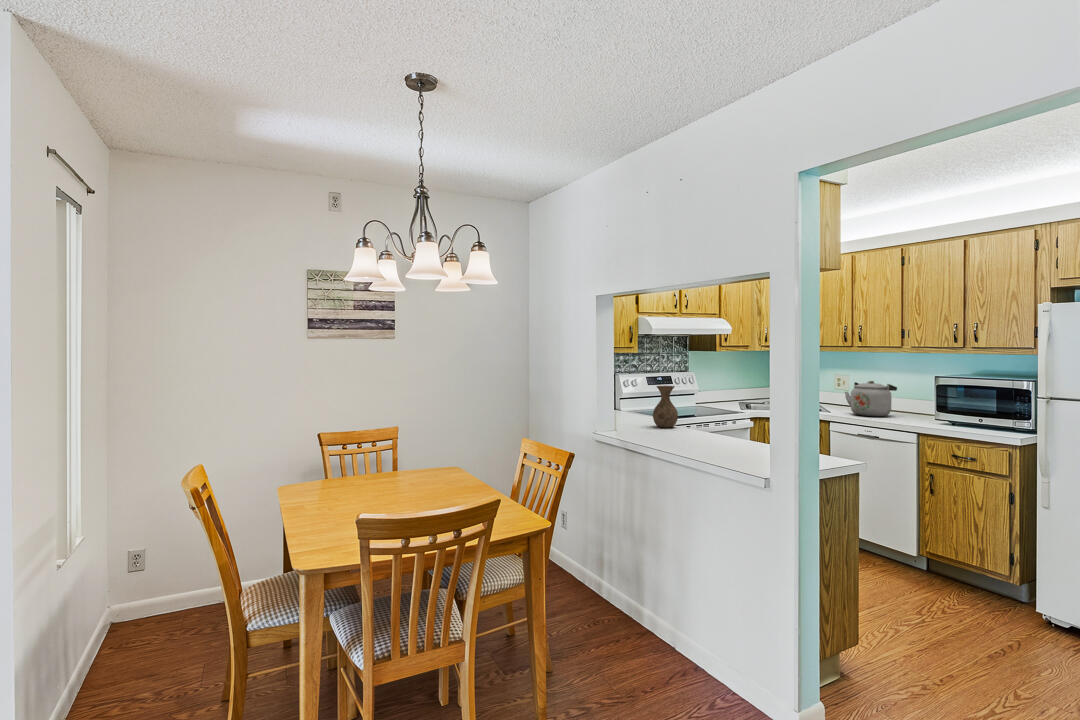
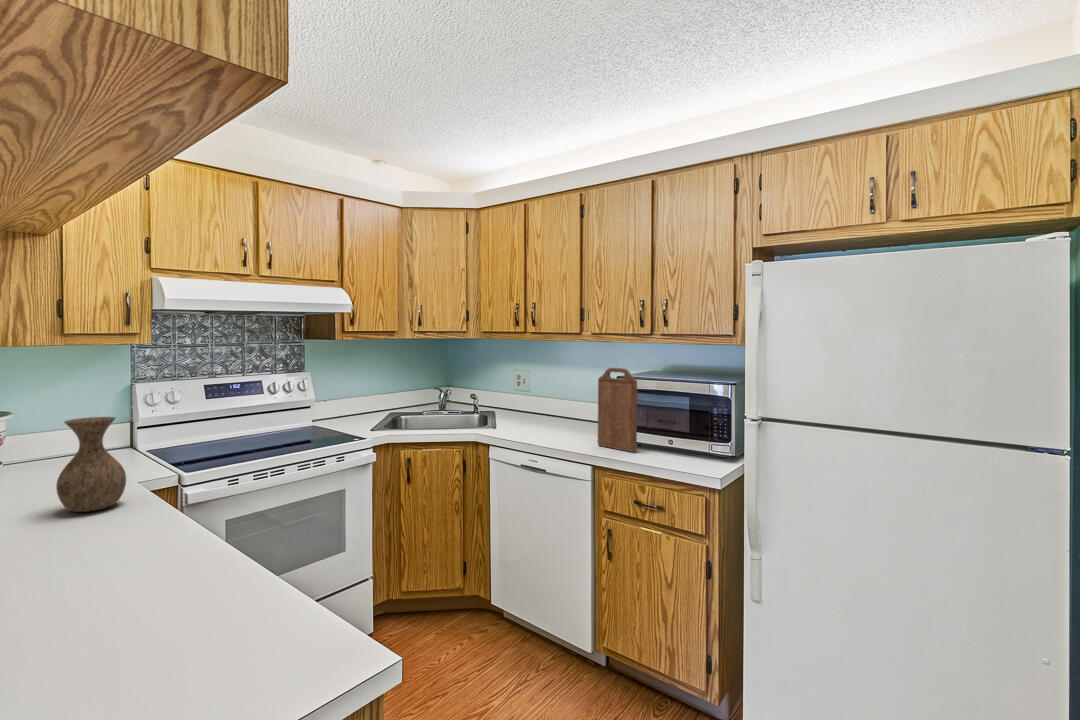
cutting board: none [919,369,953,425] -> present [598,368,637,452]
kettle: present [845,381,897,417] -> none [513,384,577,436]

